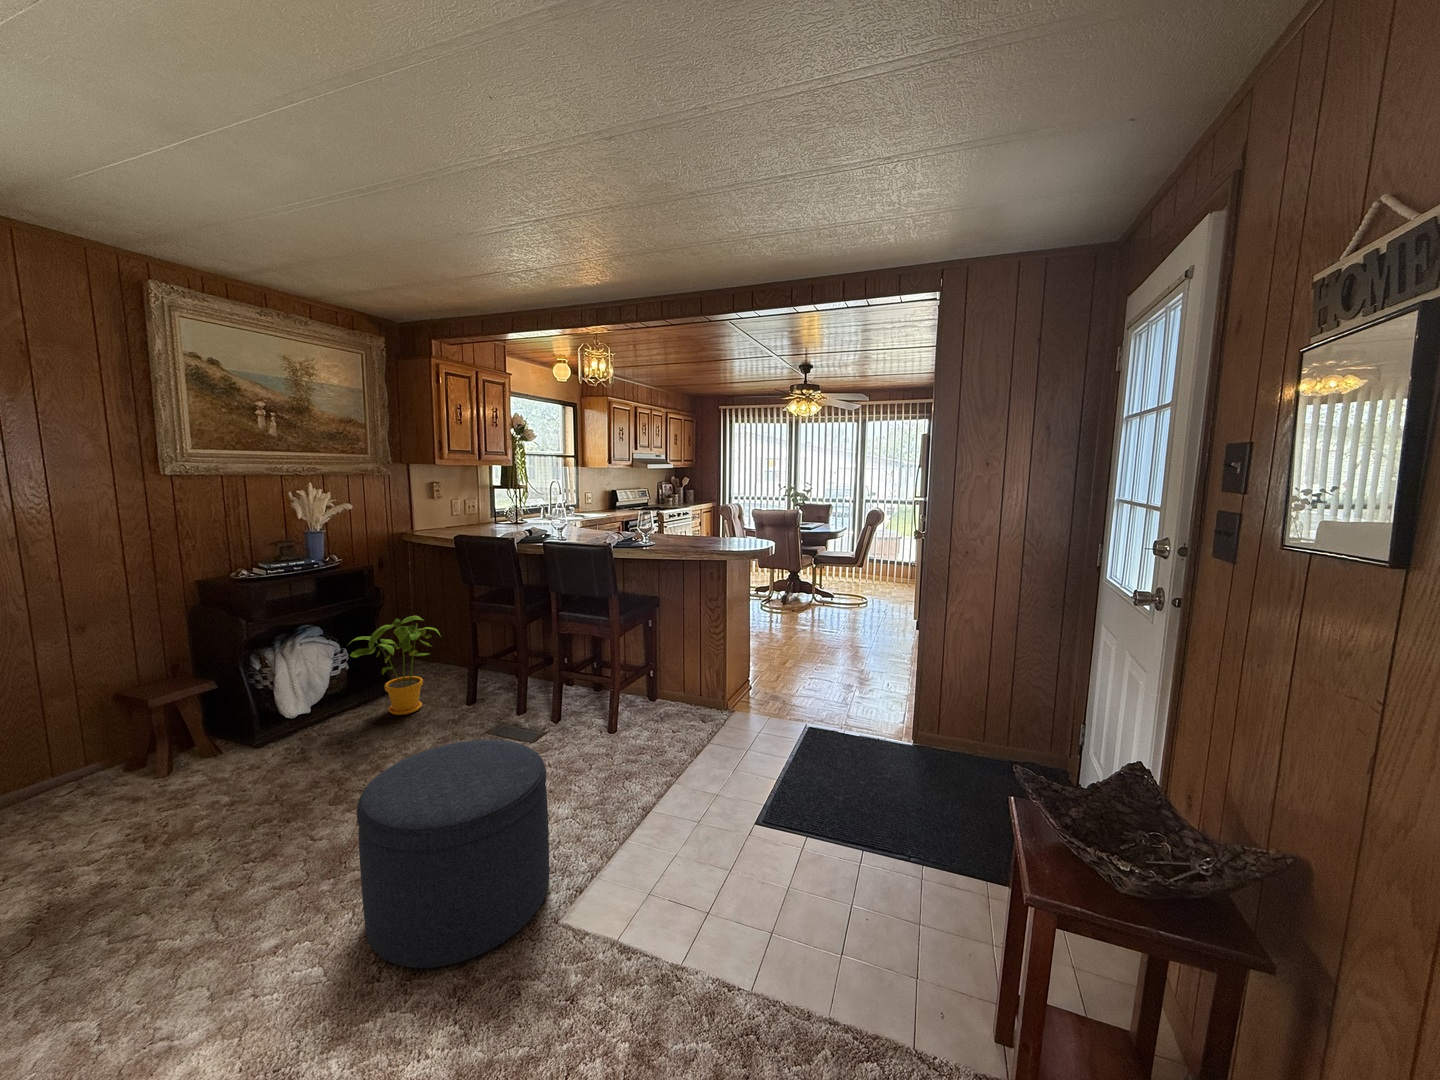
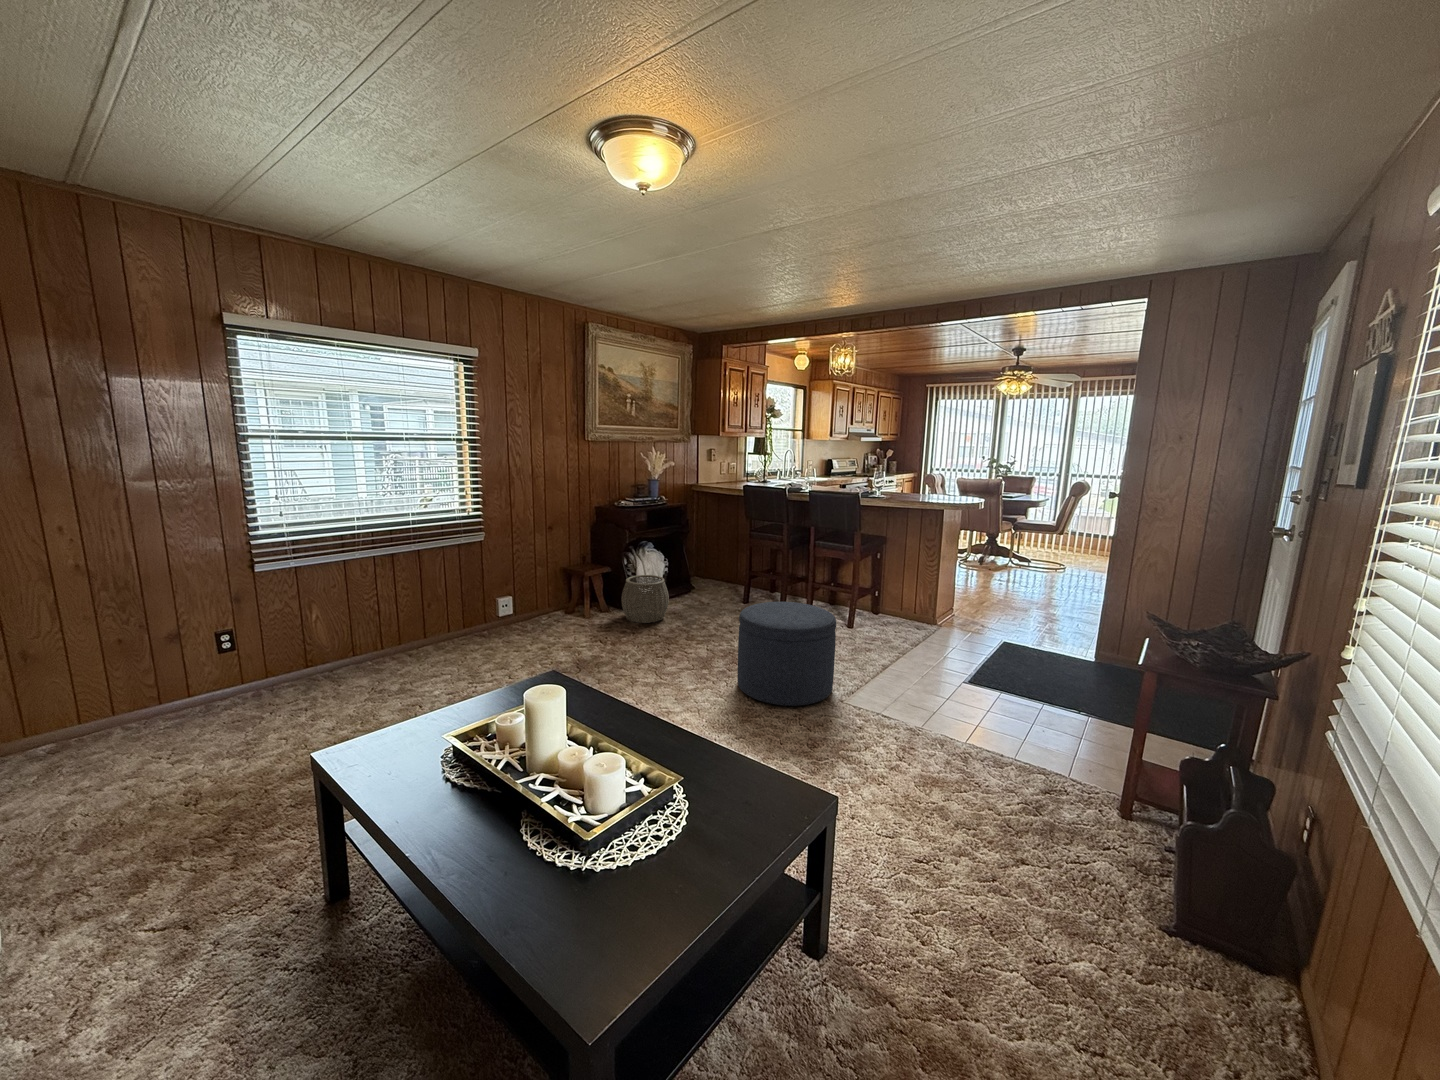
house plant: present [348,616,440,715] -> none [672,538,728,605]
woven basket: none [224,687,323,776] -> present [621,575,669,623]

